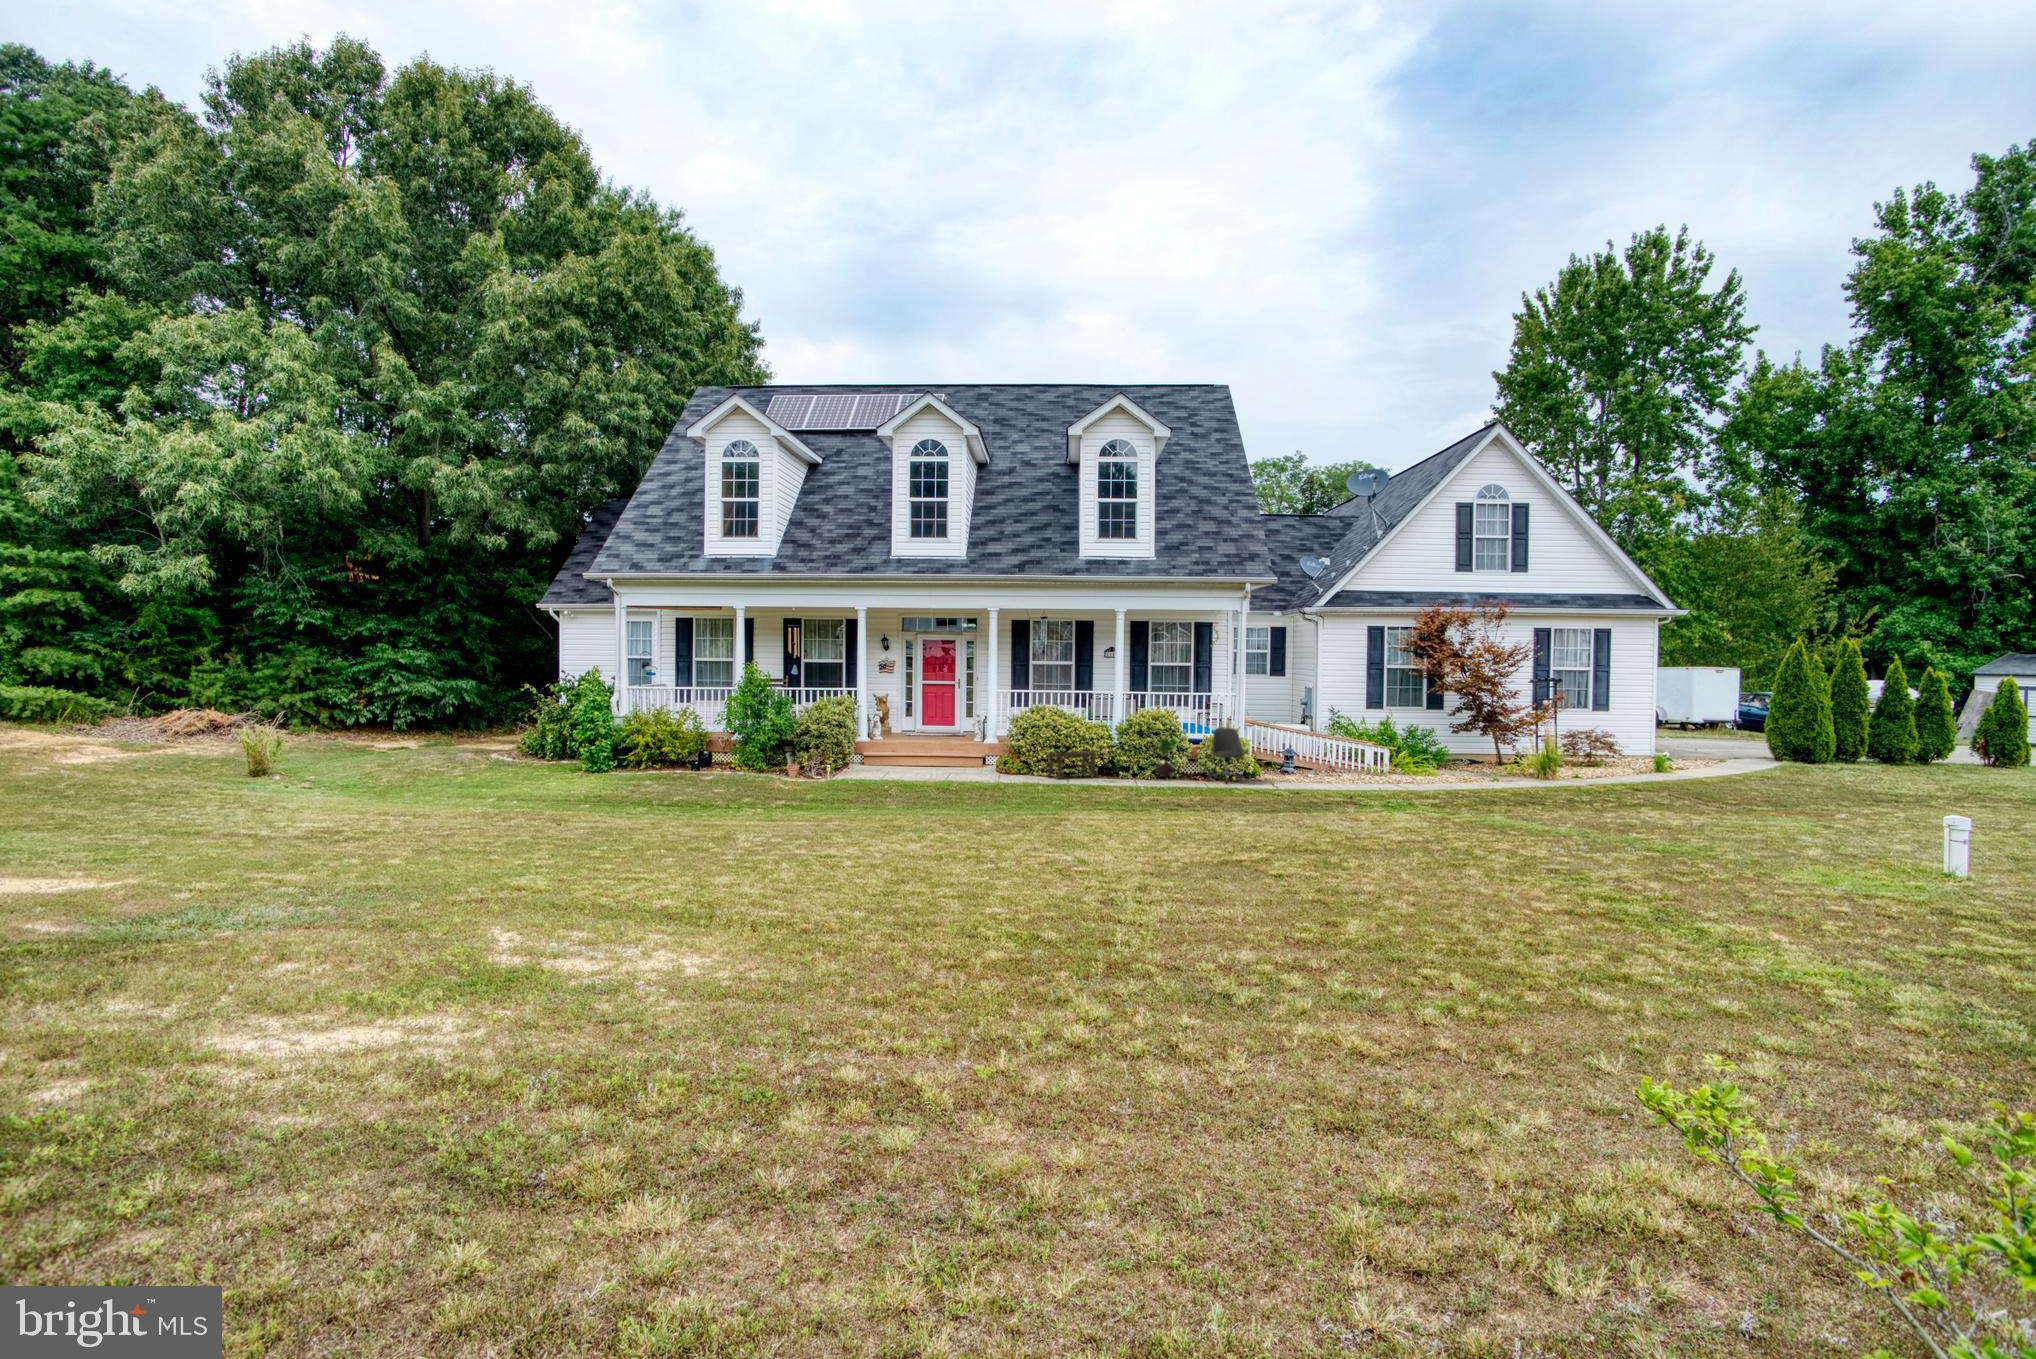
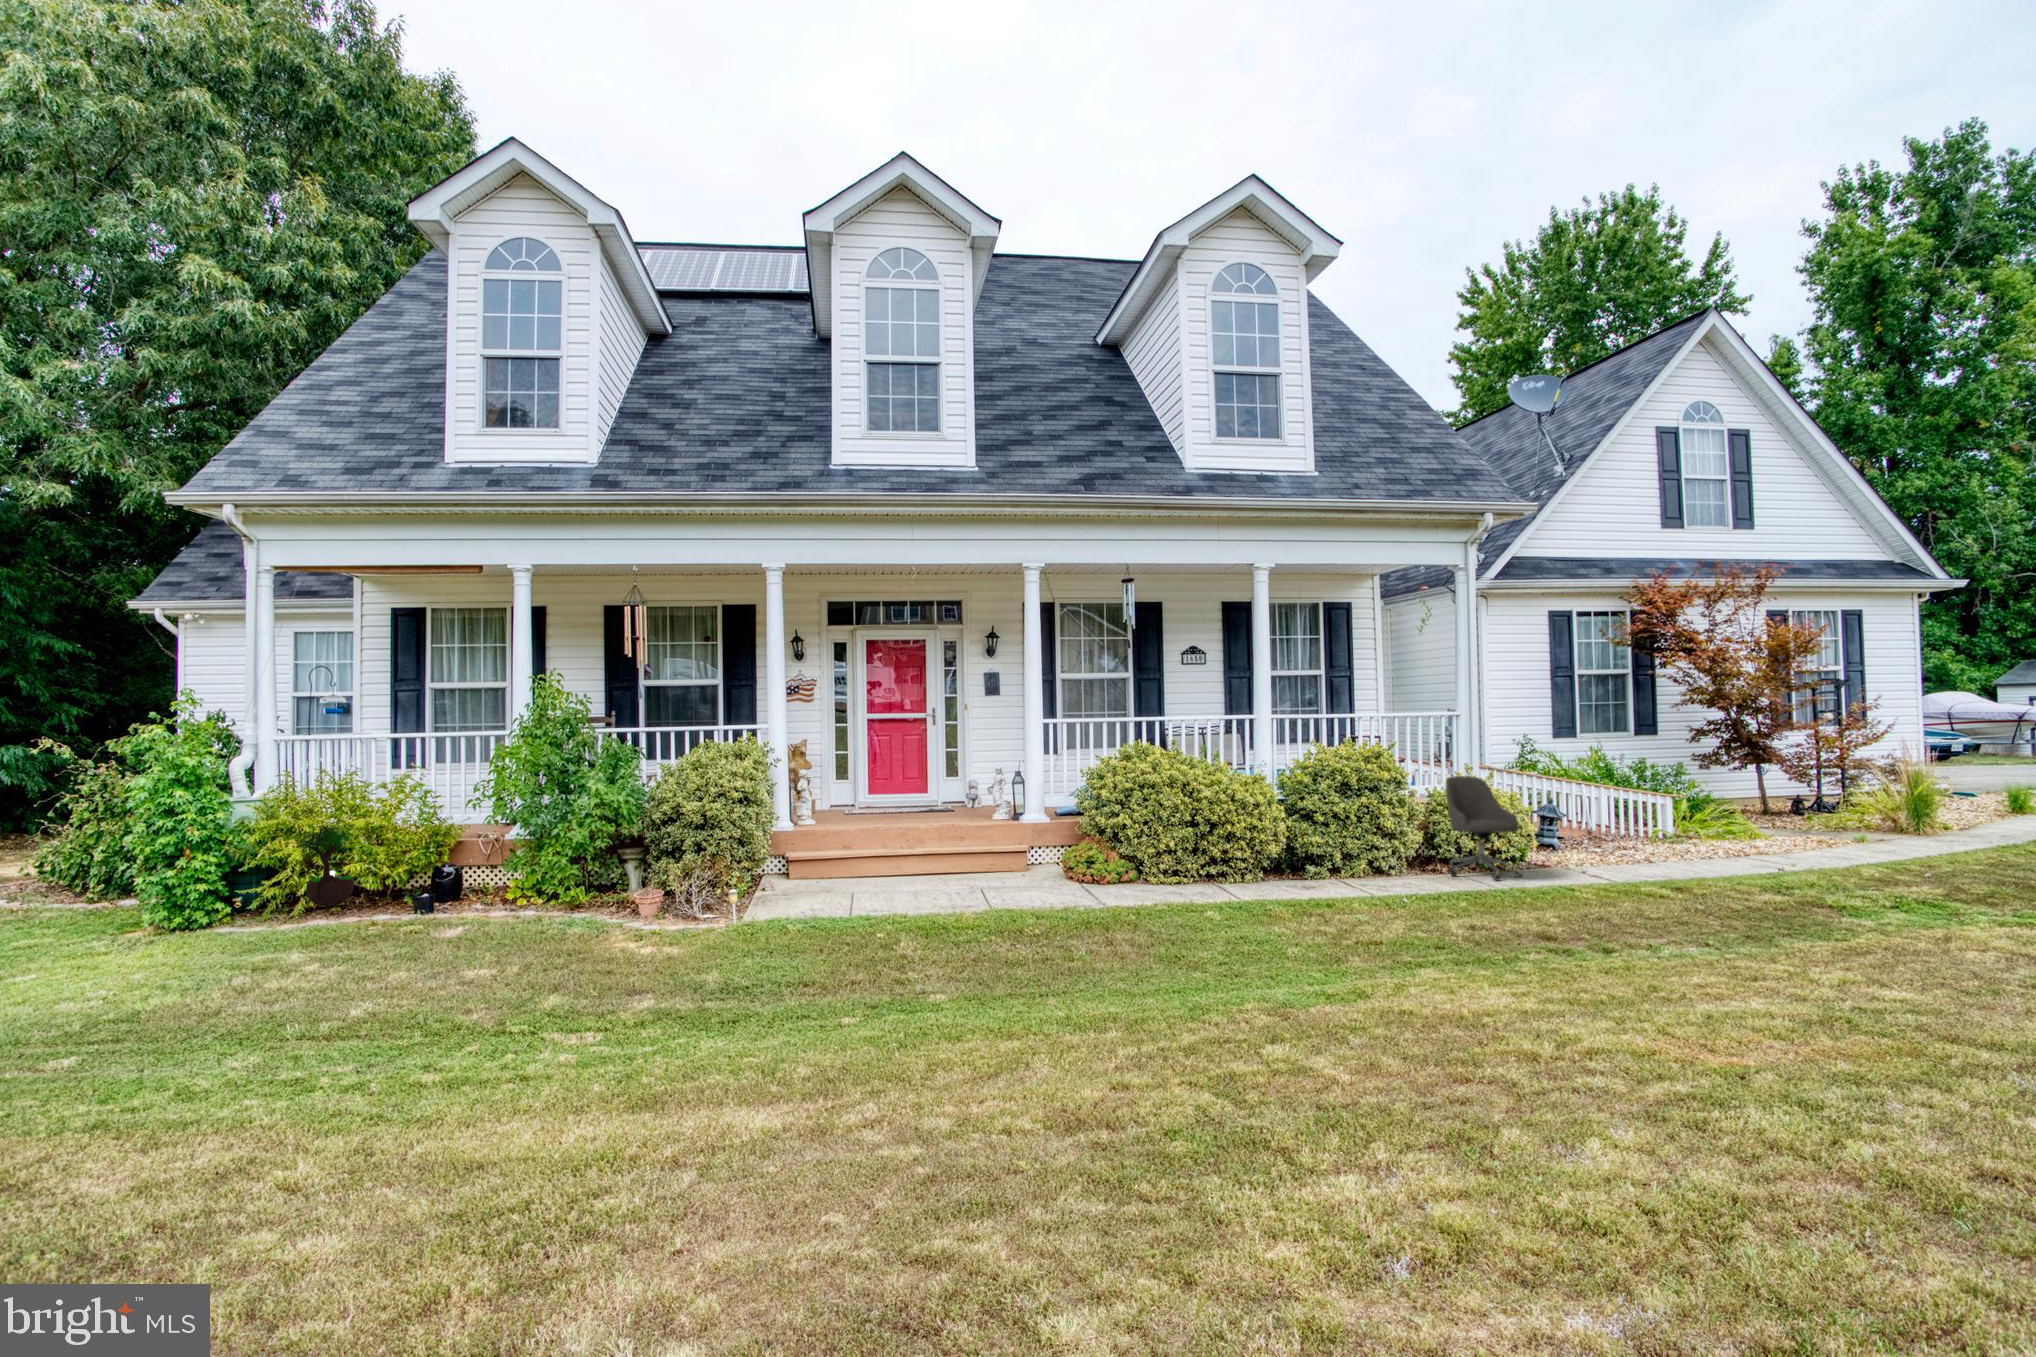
potted tree: present [1155,739,1175,777] -> present [293,816,354,907]
bench: present [1048,751,1096,779] -> none [1168,830,1251,889]

